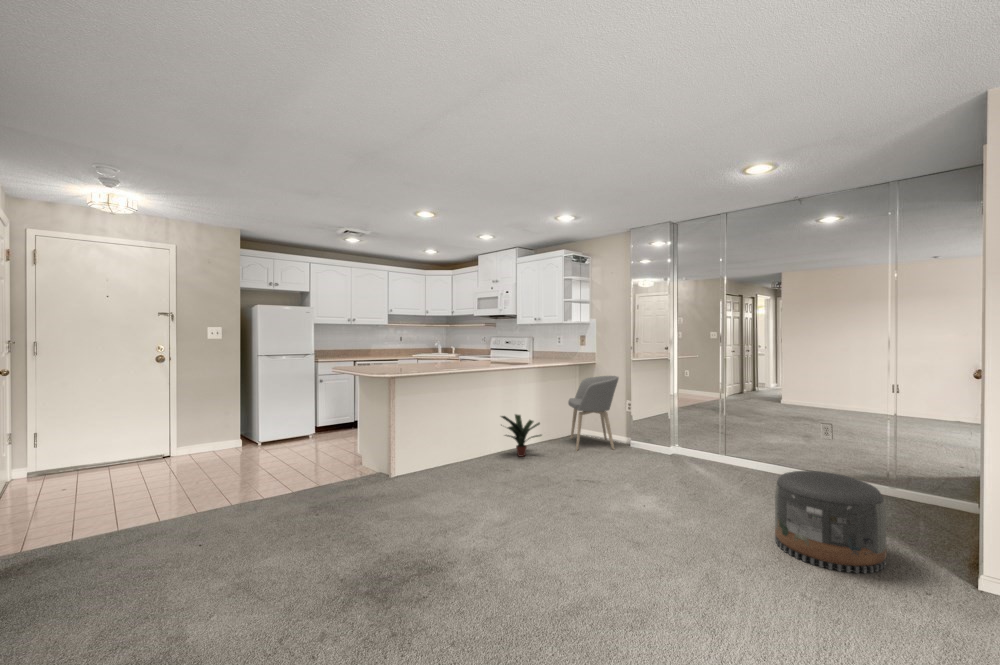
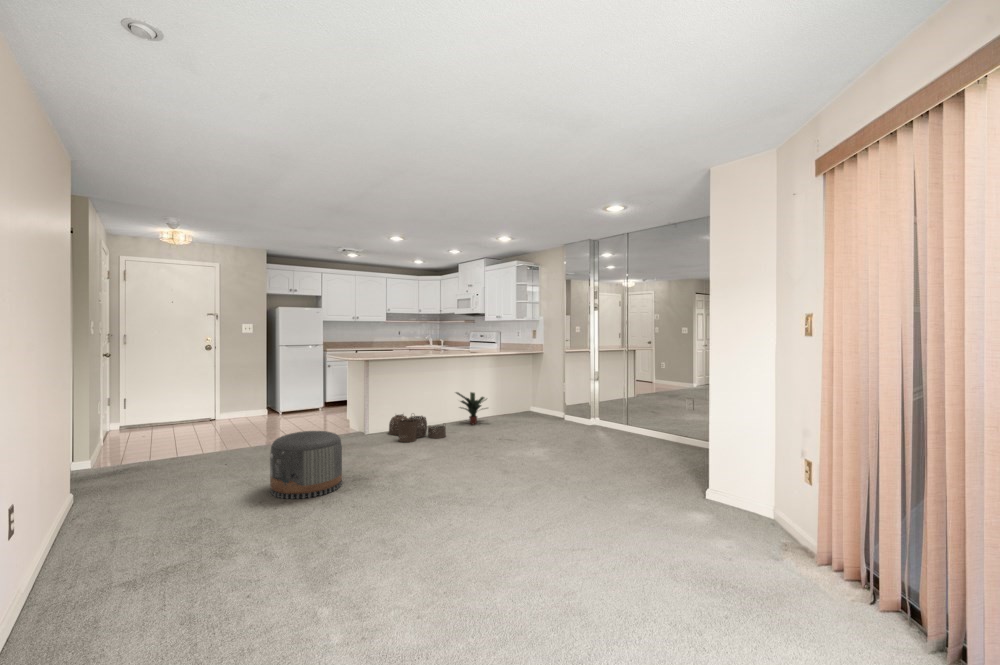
armchair: present [568,376,619,450] -> none [517,363,557,421]
woven basket: none [420,446,501,490] -> present [389,414,446,442]
pouf: present [775,471,886,573] -> present [270,431,342,499]

